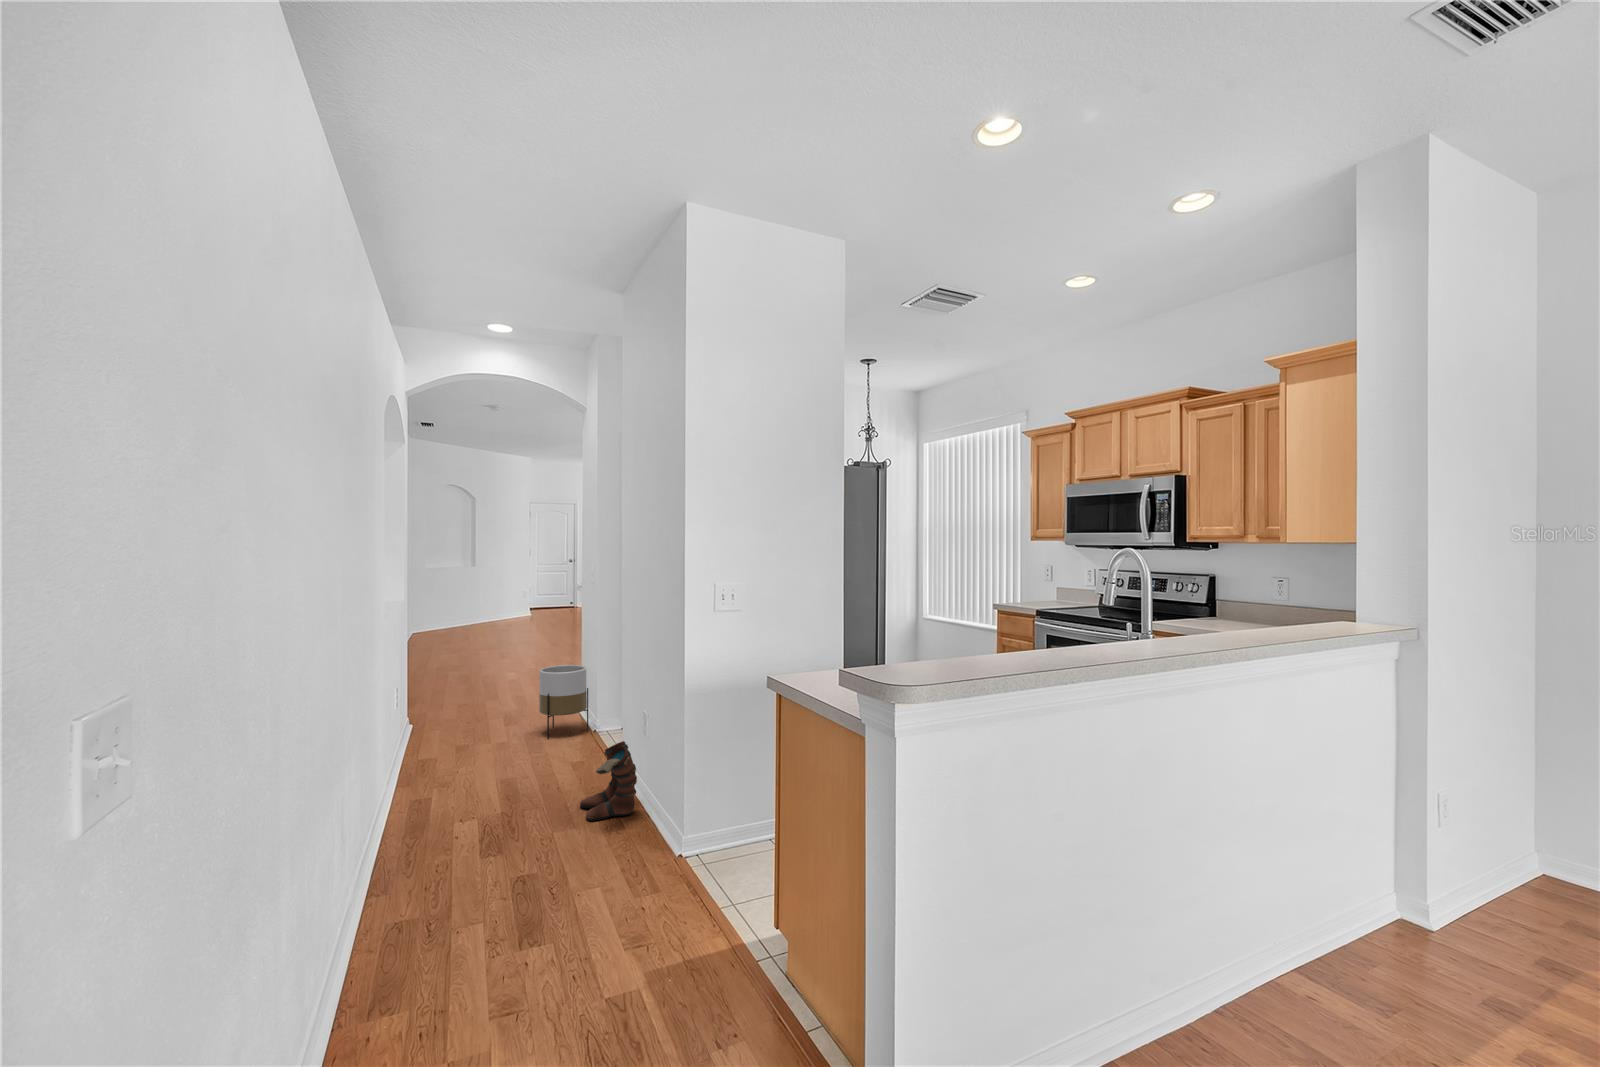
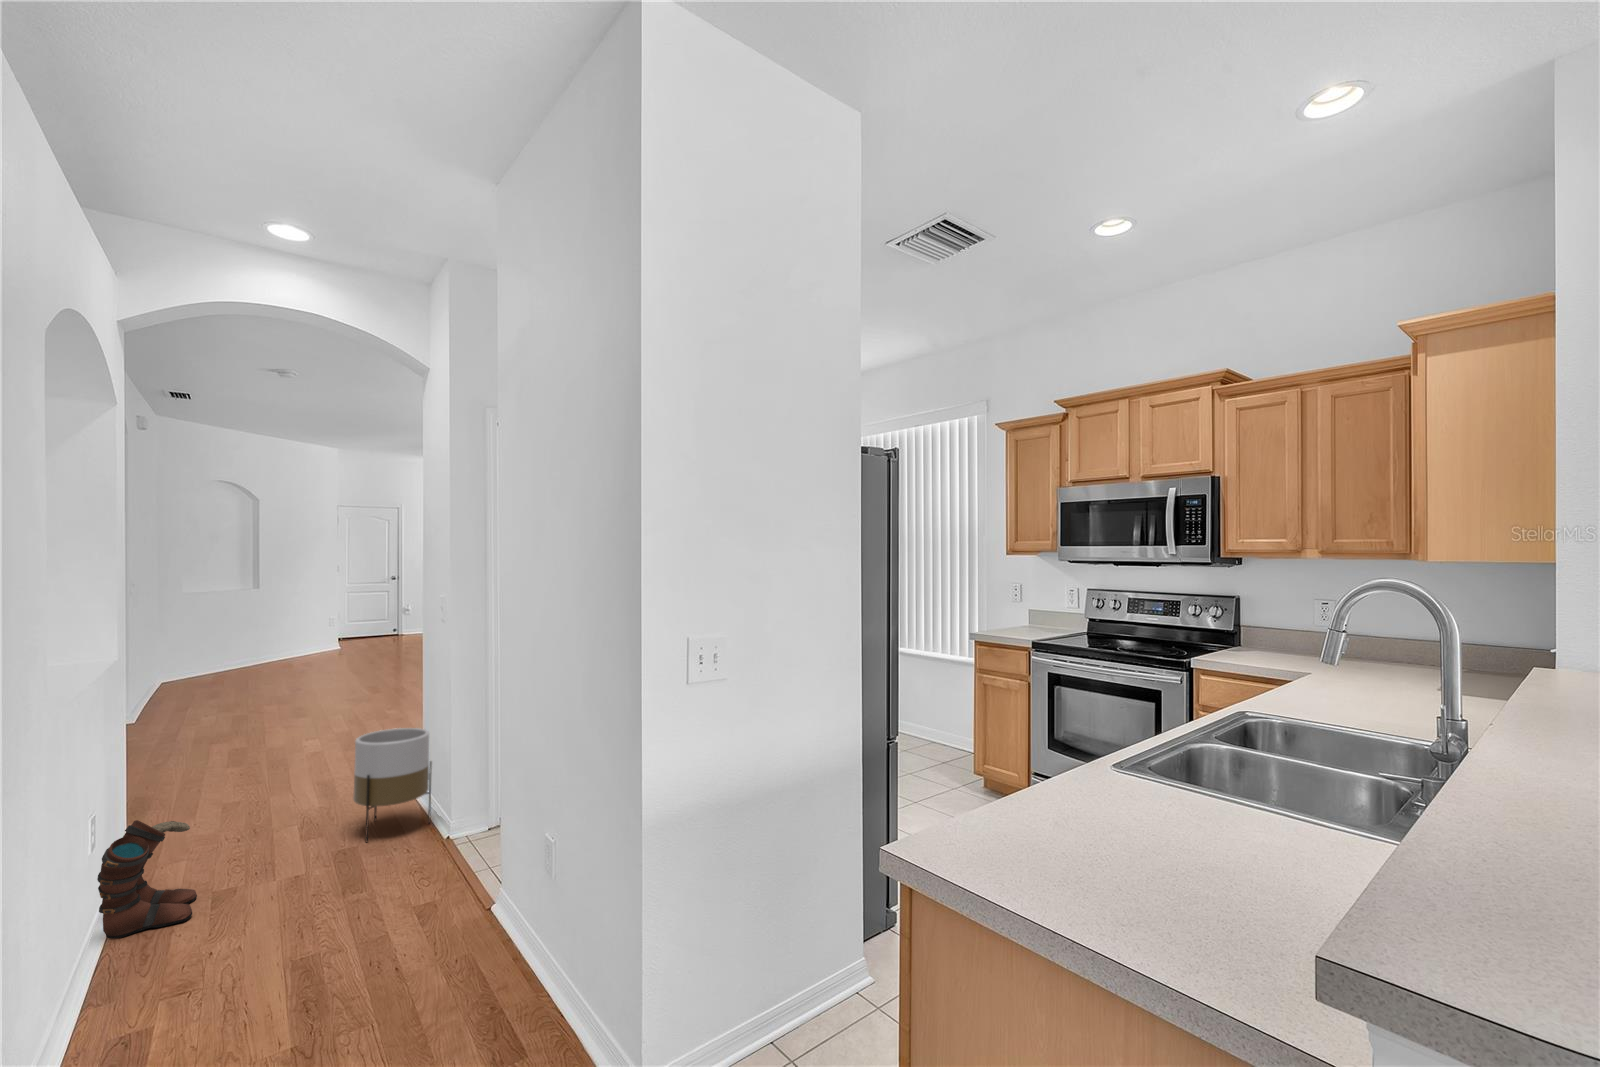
boots: present [580,741,637,821] -> present [97,820,197,939]

